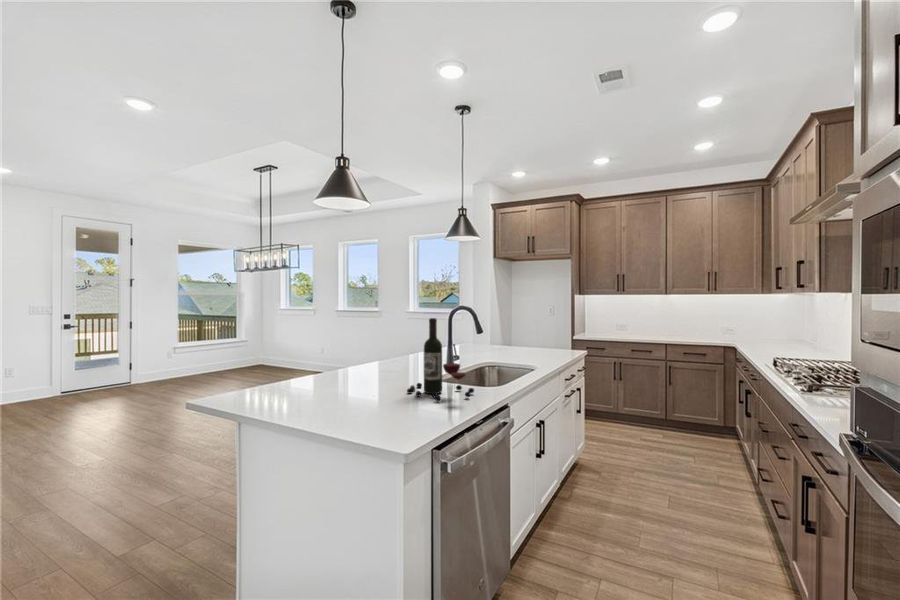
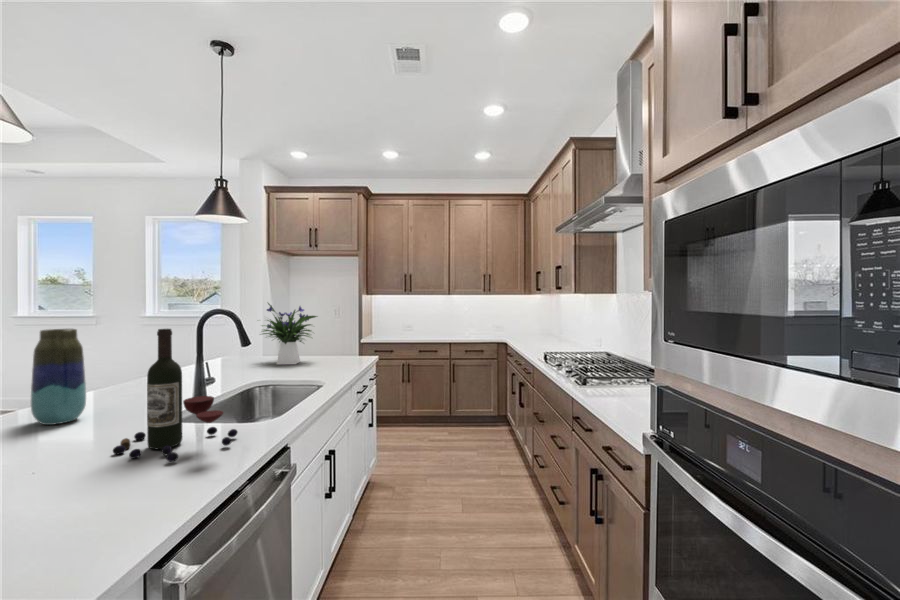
flower arrangement: none [486,301,533,352] -> present [262,303,317,365]
vase: none [365,317,390,374] -> present [31,329,86,425]

